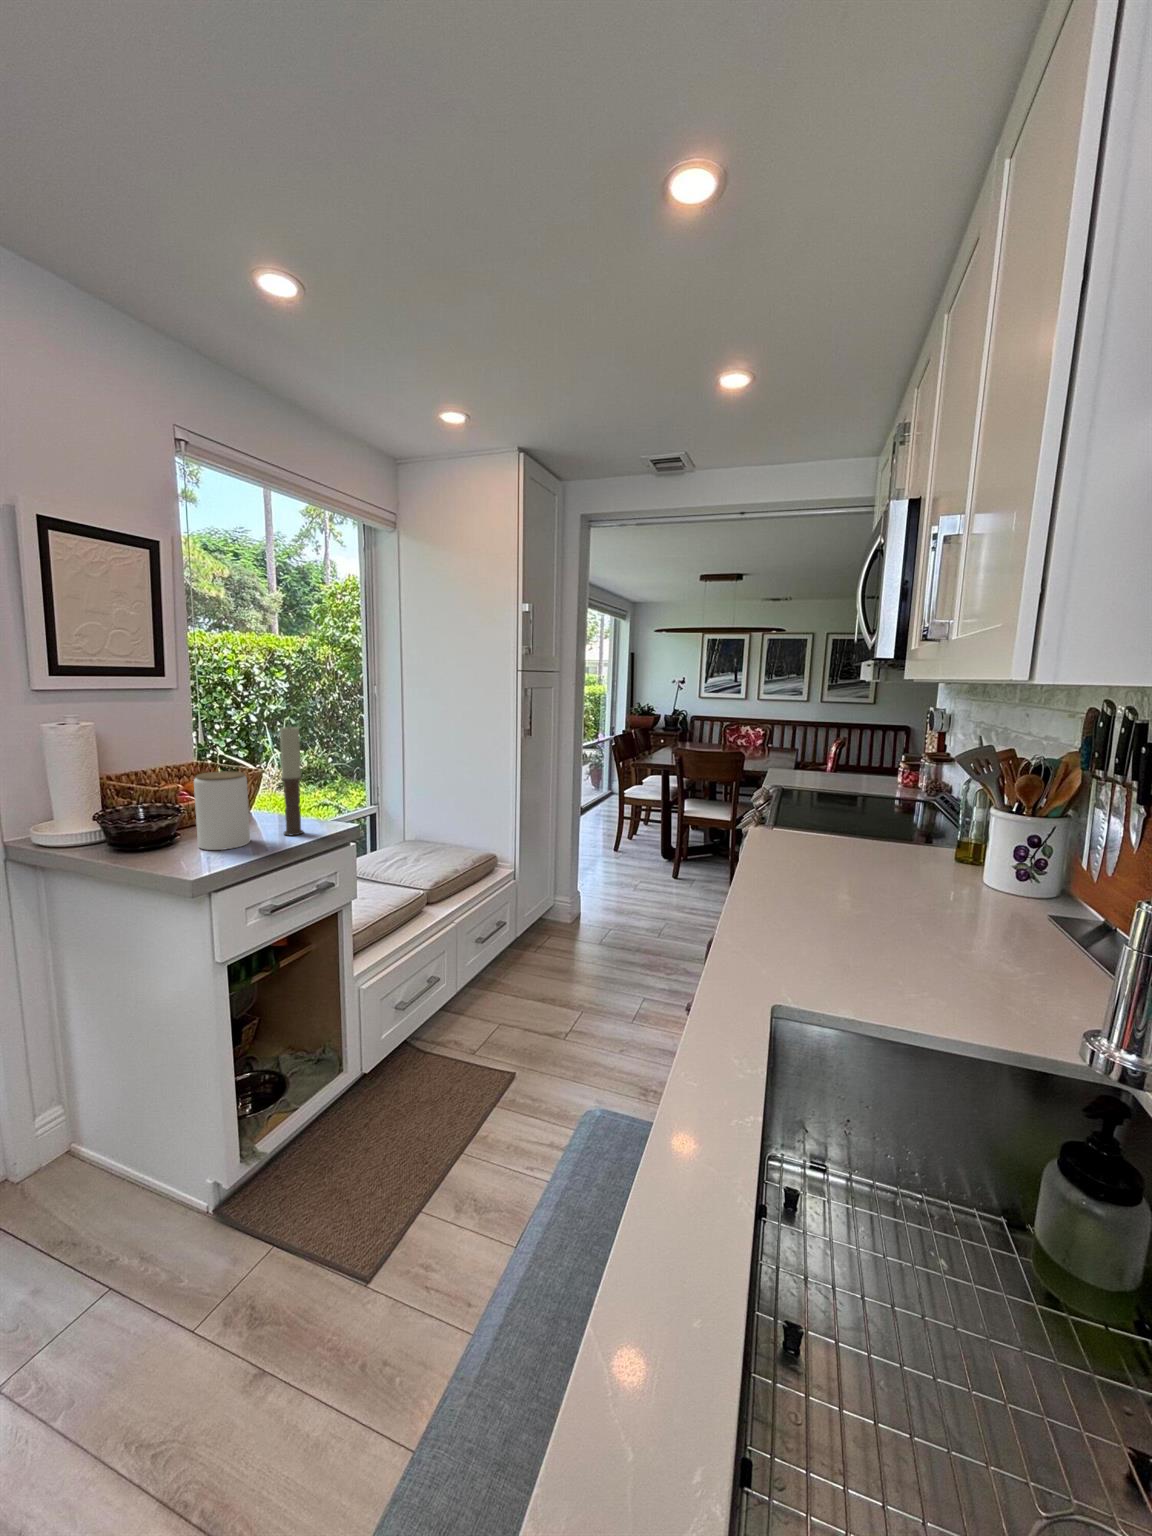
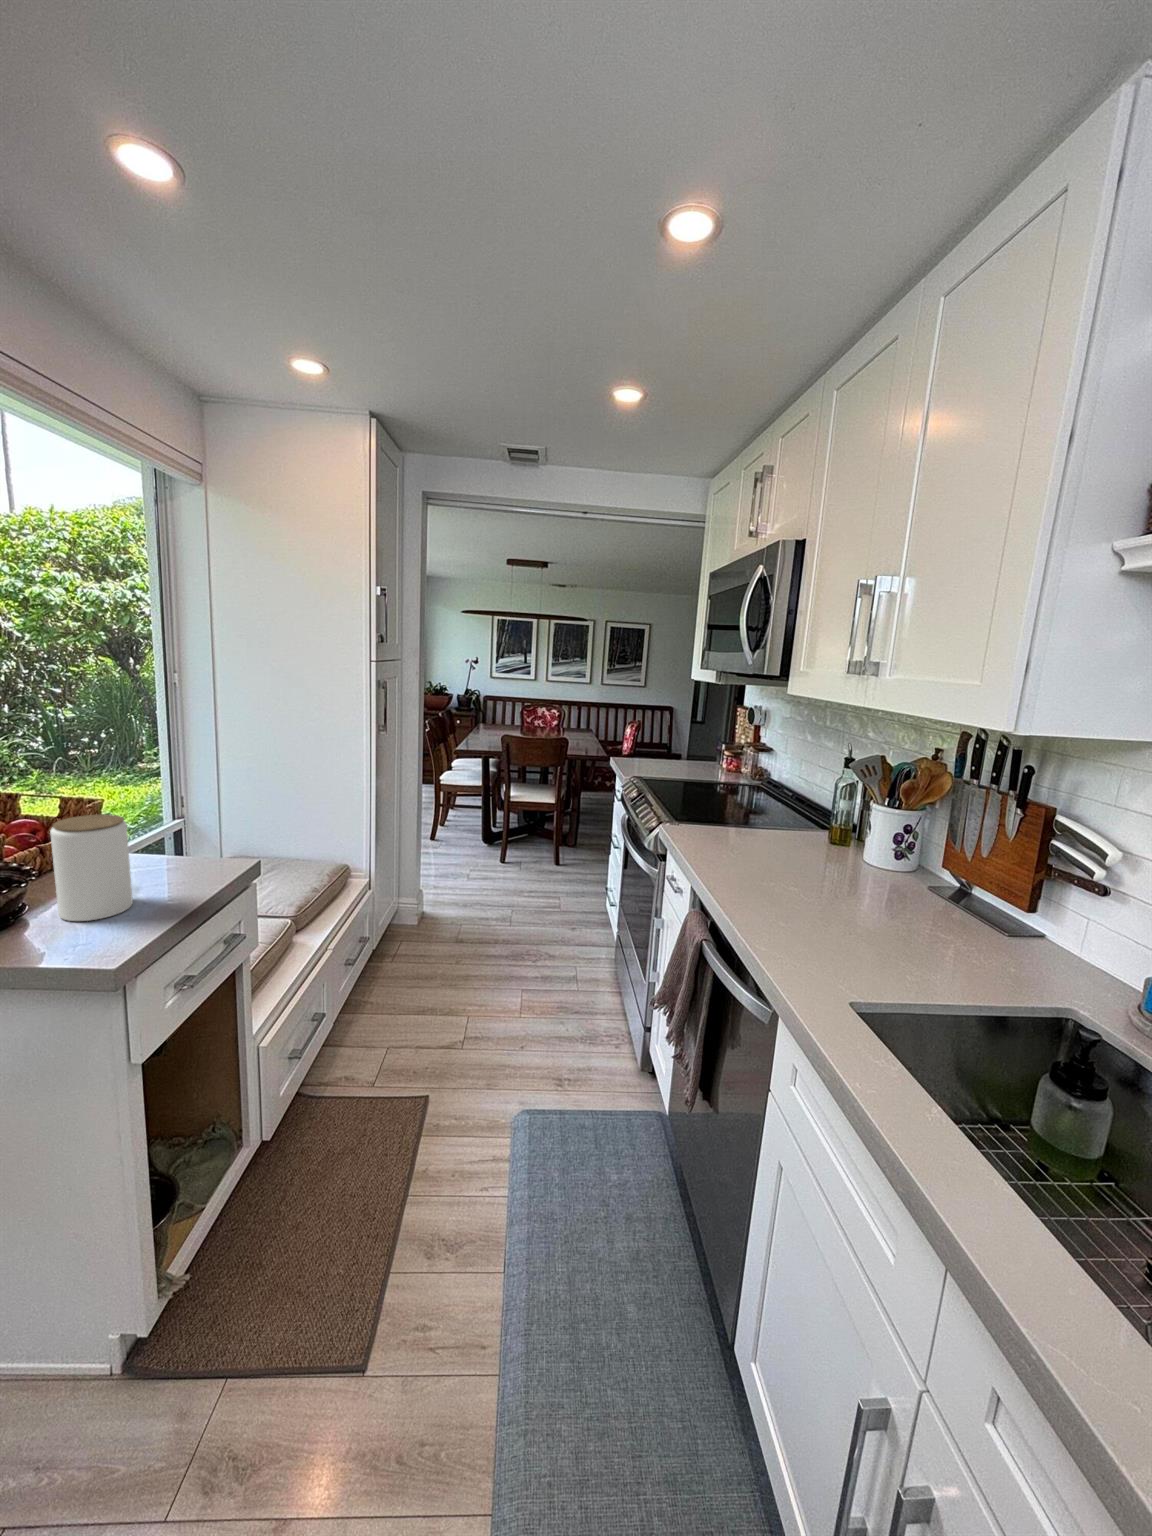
candle: present [280,726,303,835] -> none [162,750,195,886]

